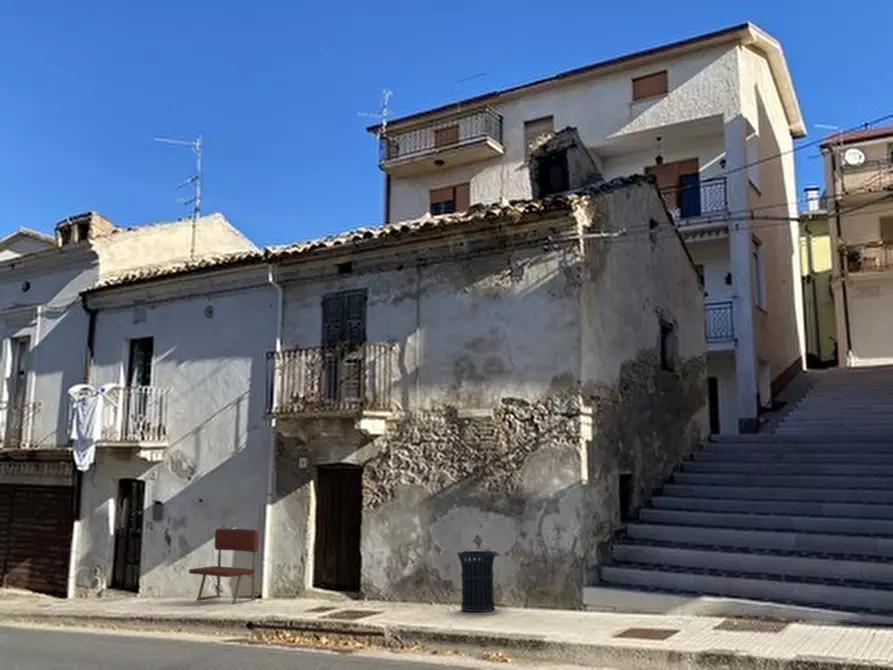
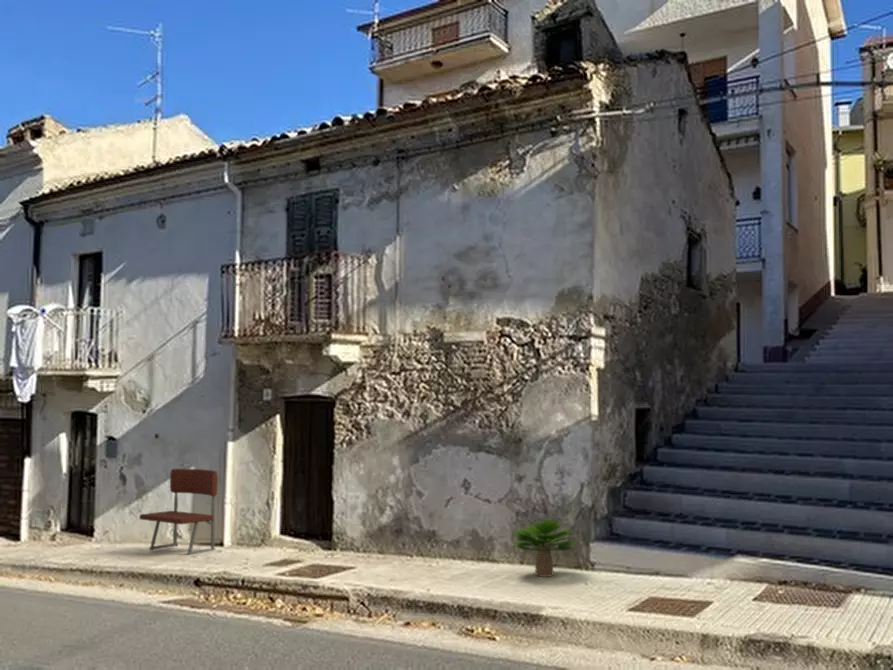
trash can: present [457,551,496,612] -> none [441,498,488,570]
potted plant: none [516,565,573,616] -> present [513,519,575,577]

